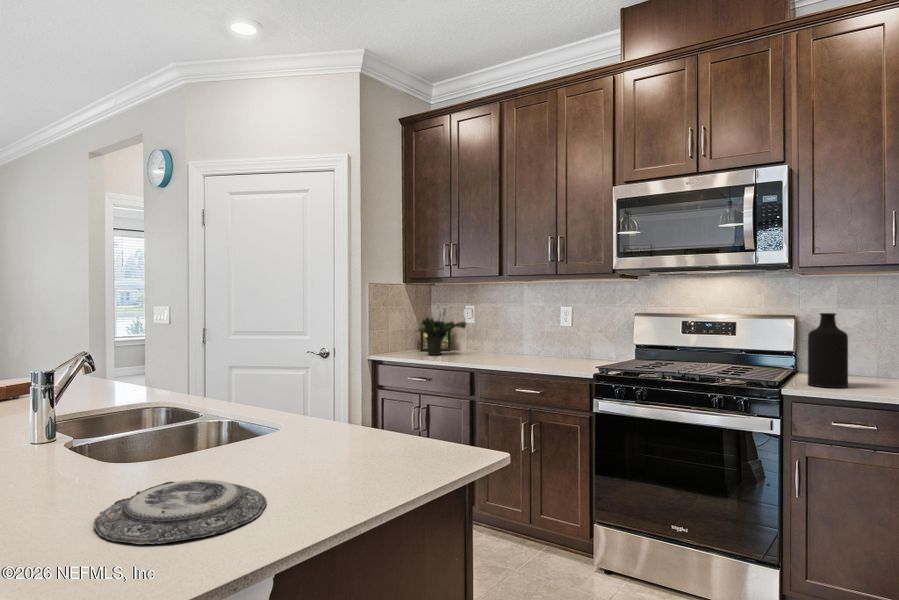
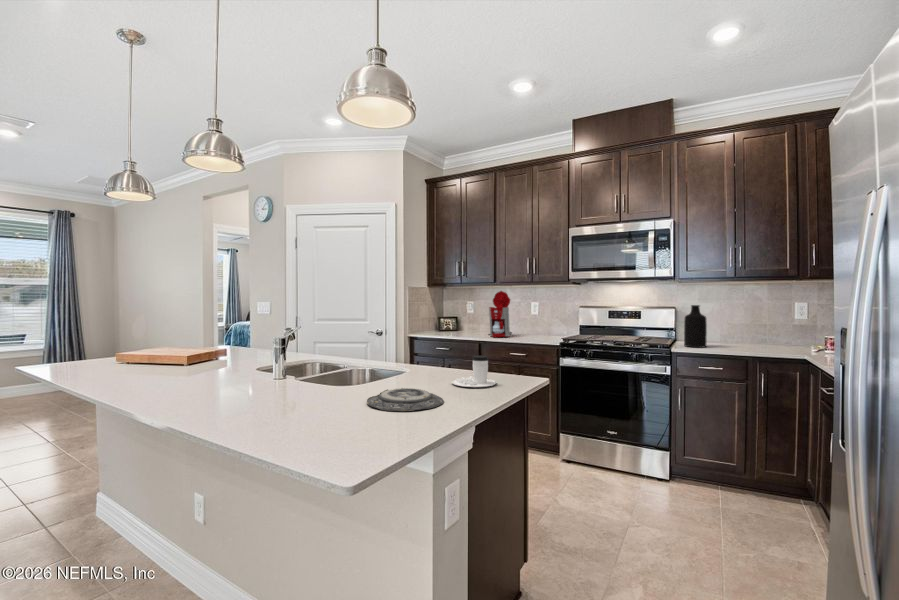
coffee maker: none [489,288,529,362] -> present [489,291,512,337]
potted plant: present [416,308,466,355] -> none [438,302,471,334]
coffee cup: none [326,410,414,475] -> present [452,356,497,387]

